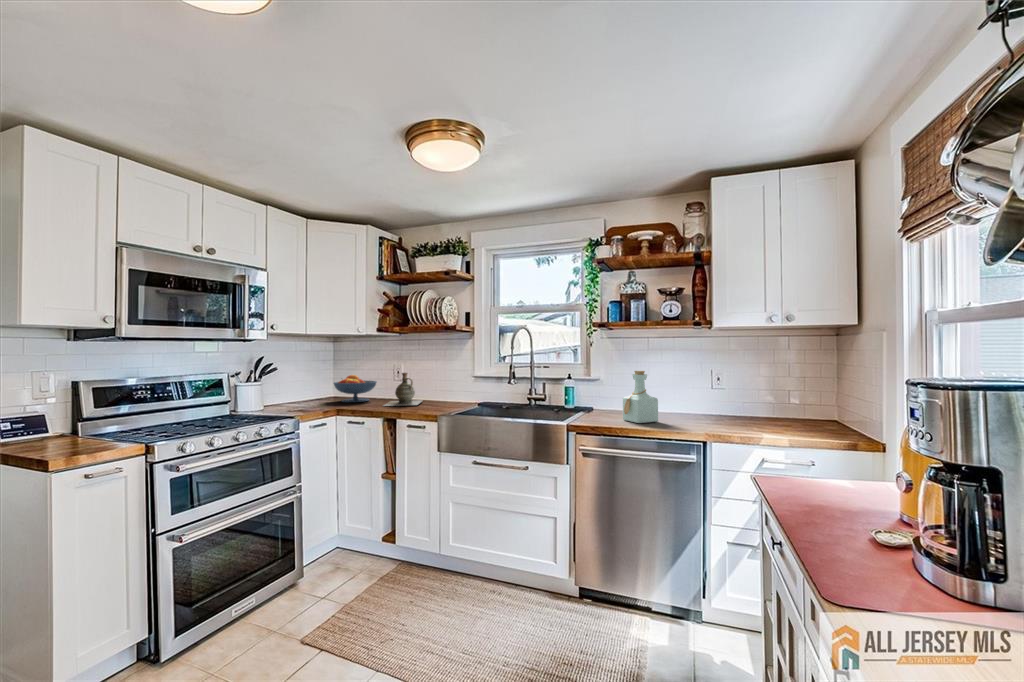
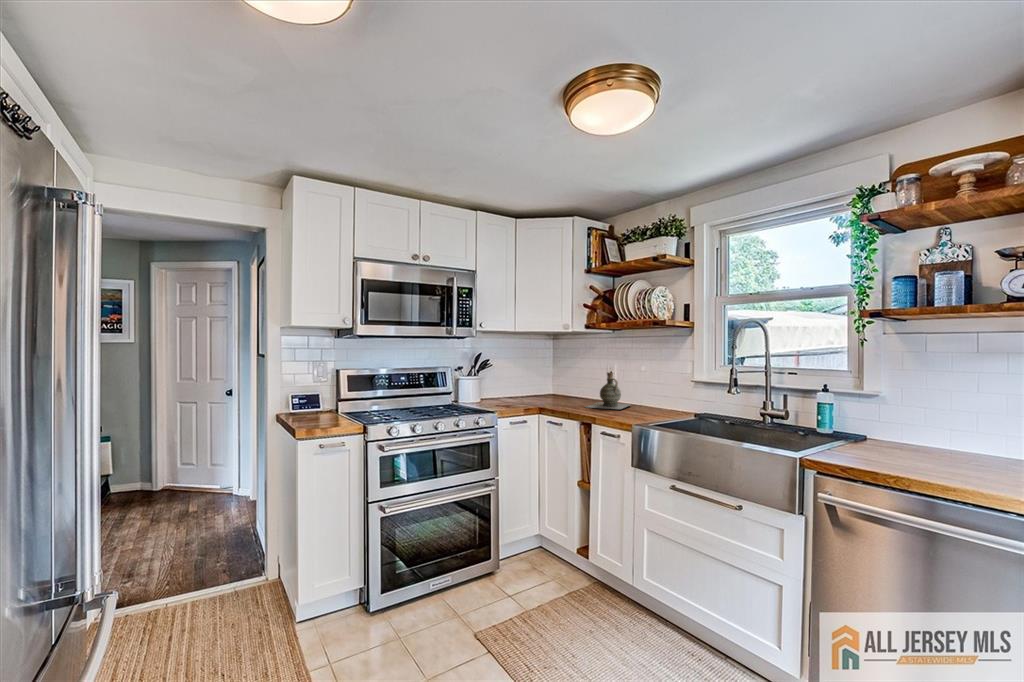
bottle: present [623,371,658,423] -> none [911,387,988,476]
fruit bowl: present [334,375,377,402] -> none [544,372,587,401]

